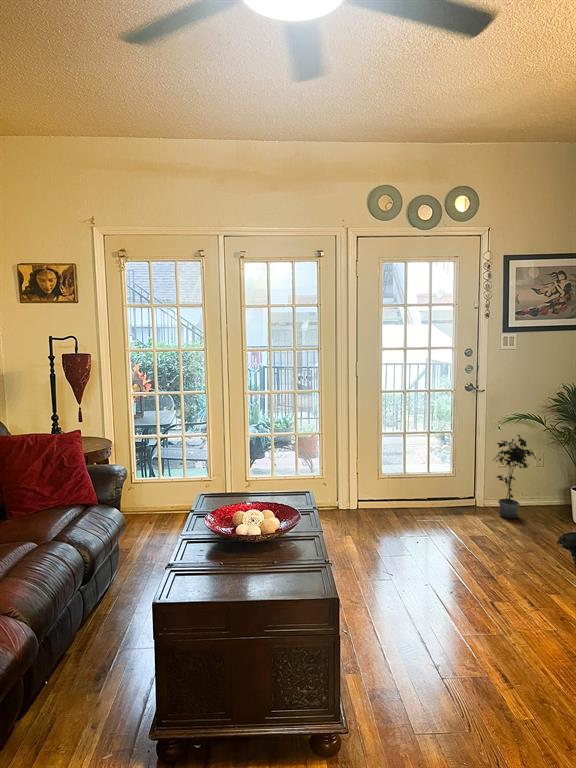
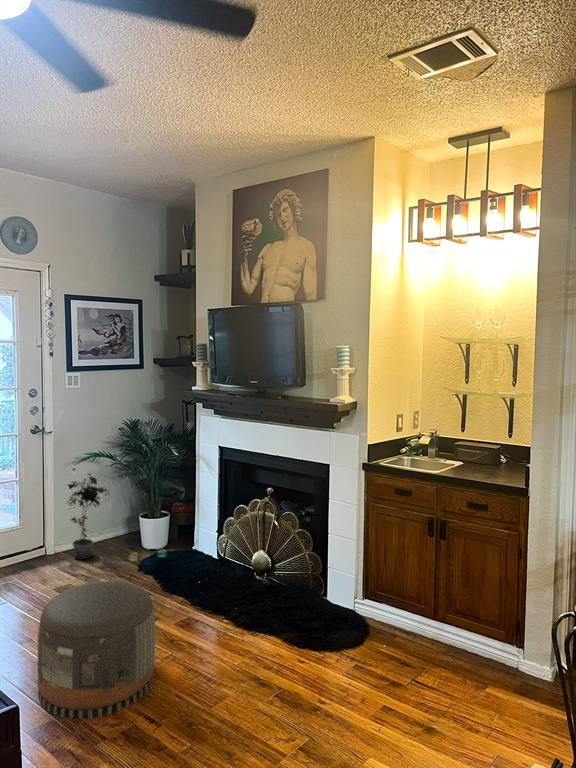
pouf: none [416,527,533,658] -> present [38,581,155,719]

